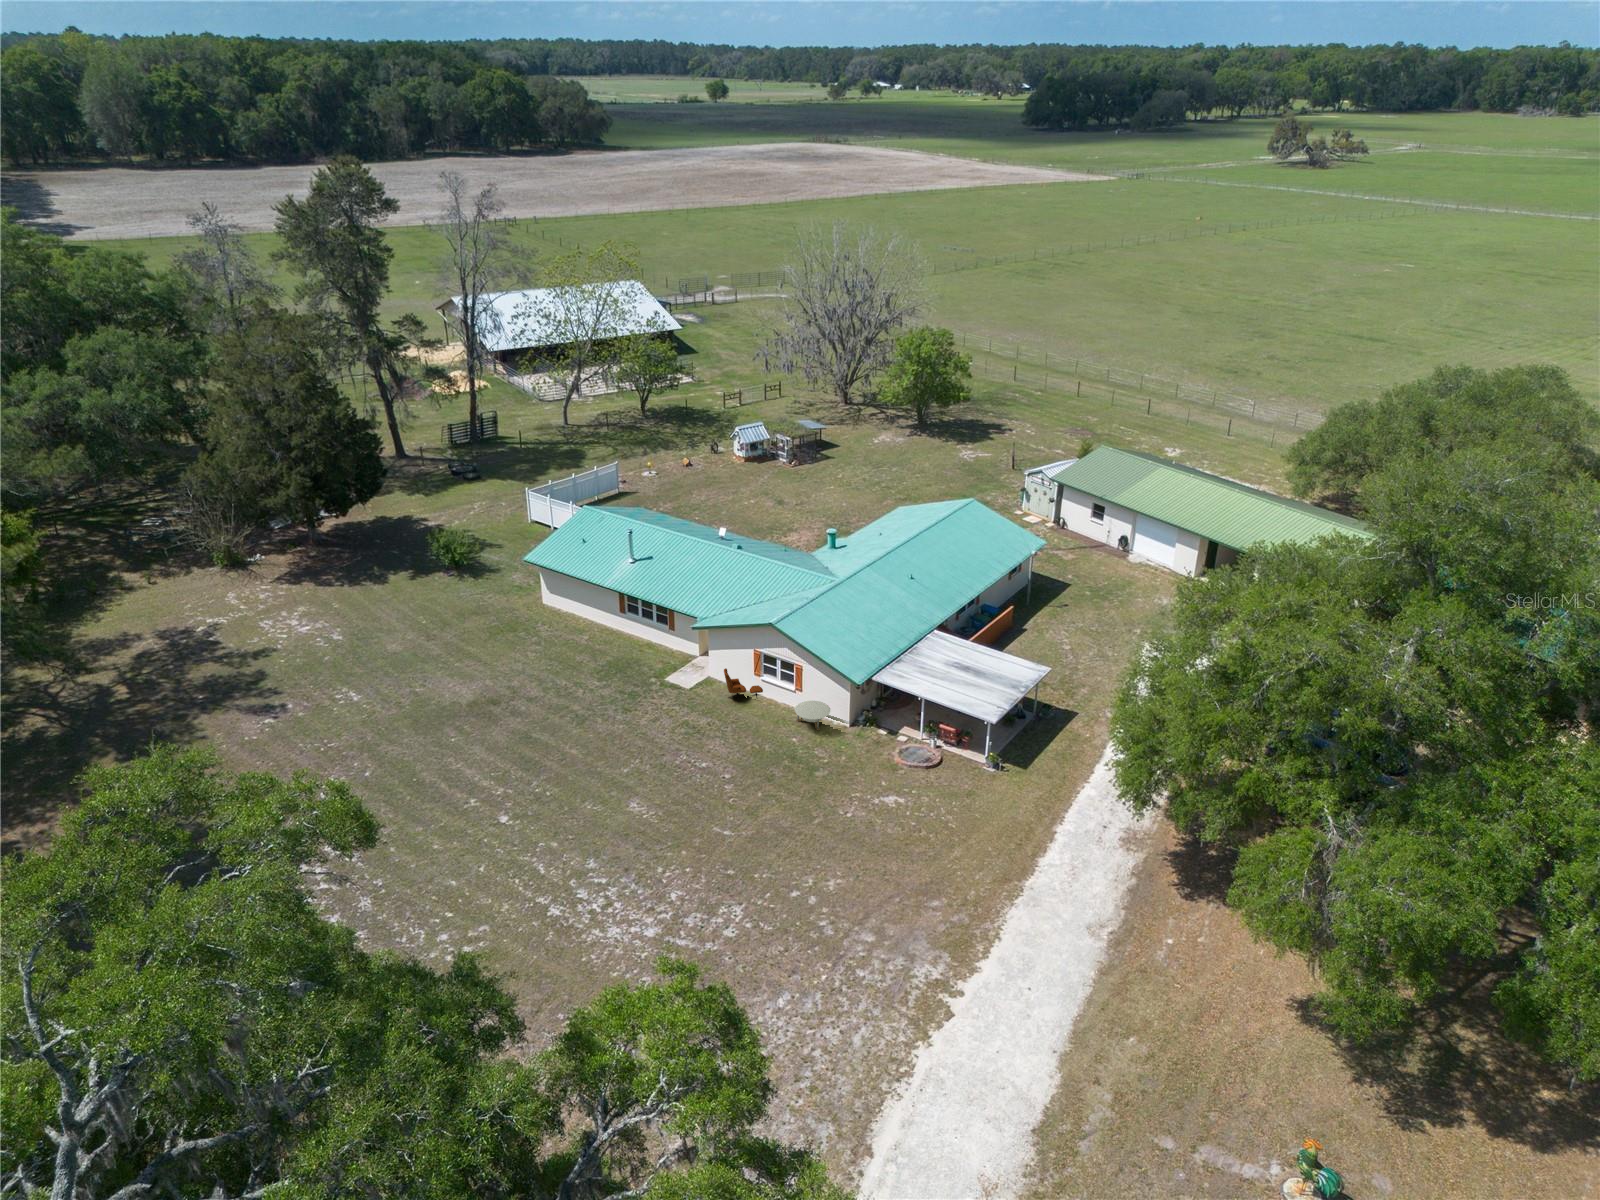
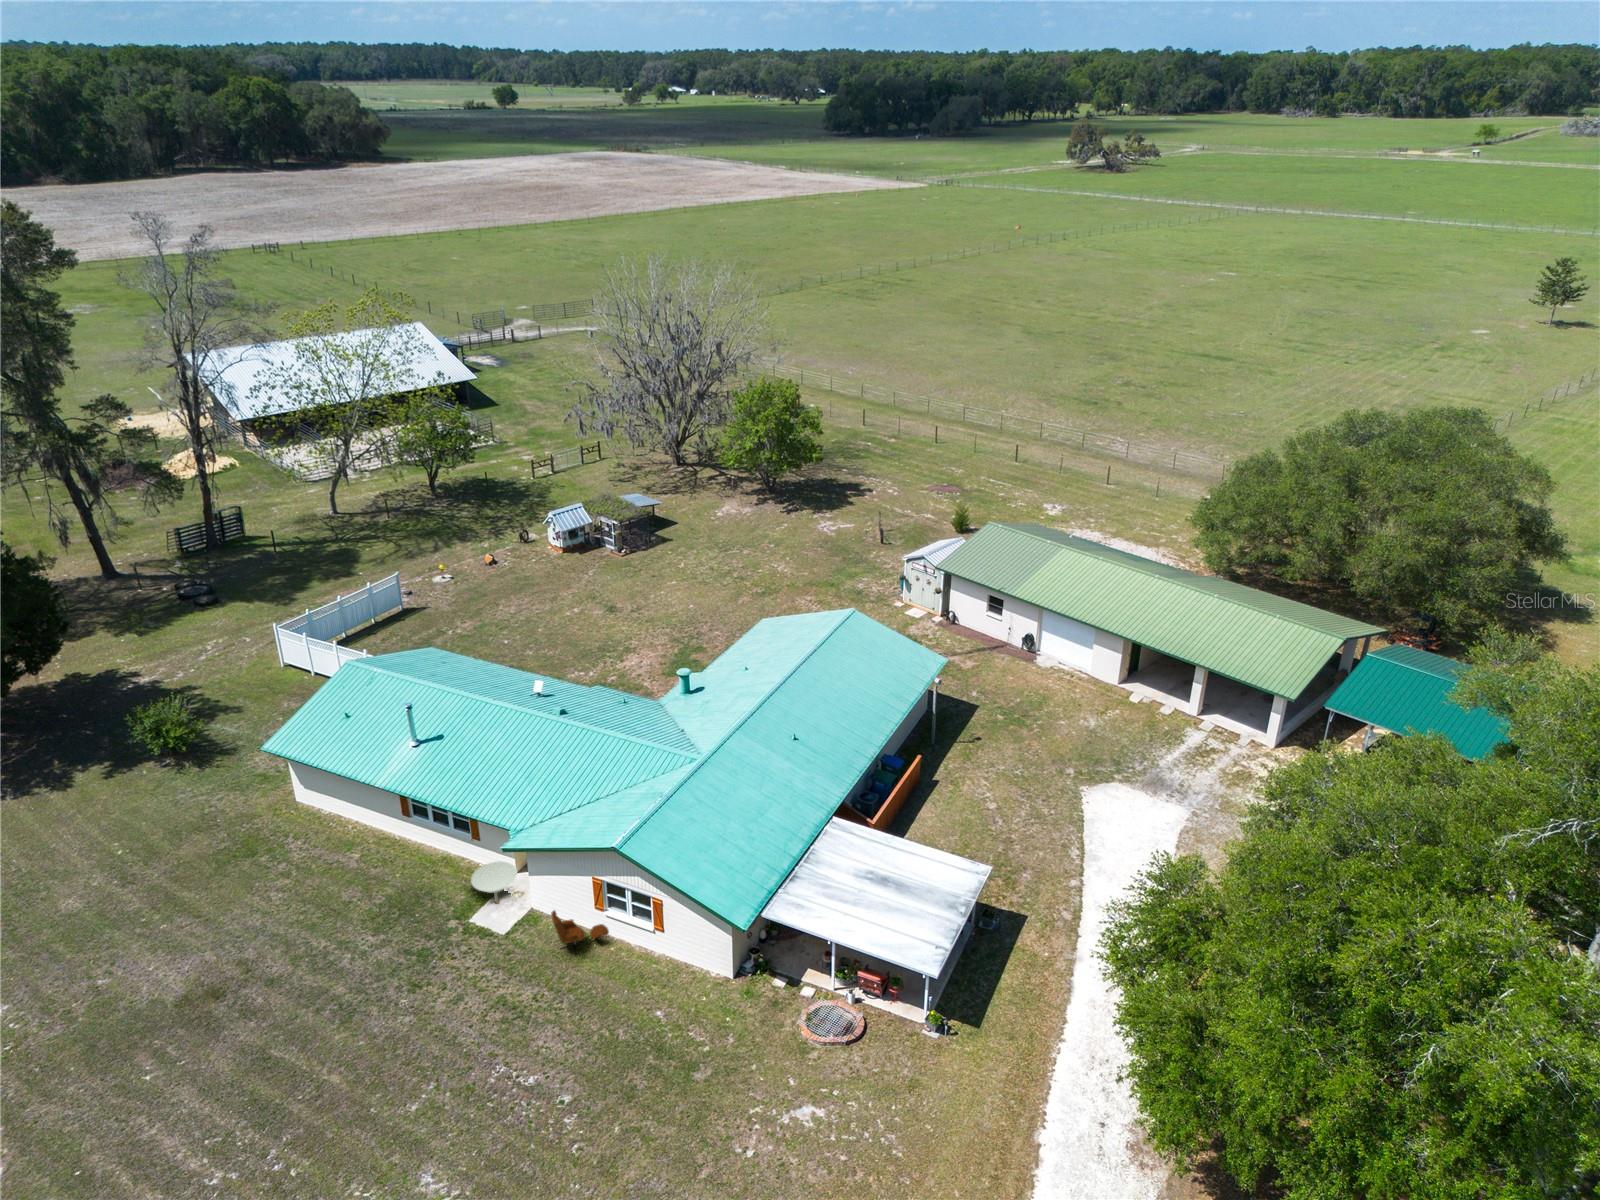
round table: present [795,701,830,730] -> present [471,862,517,904]

